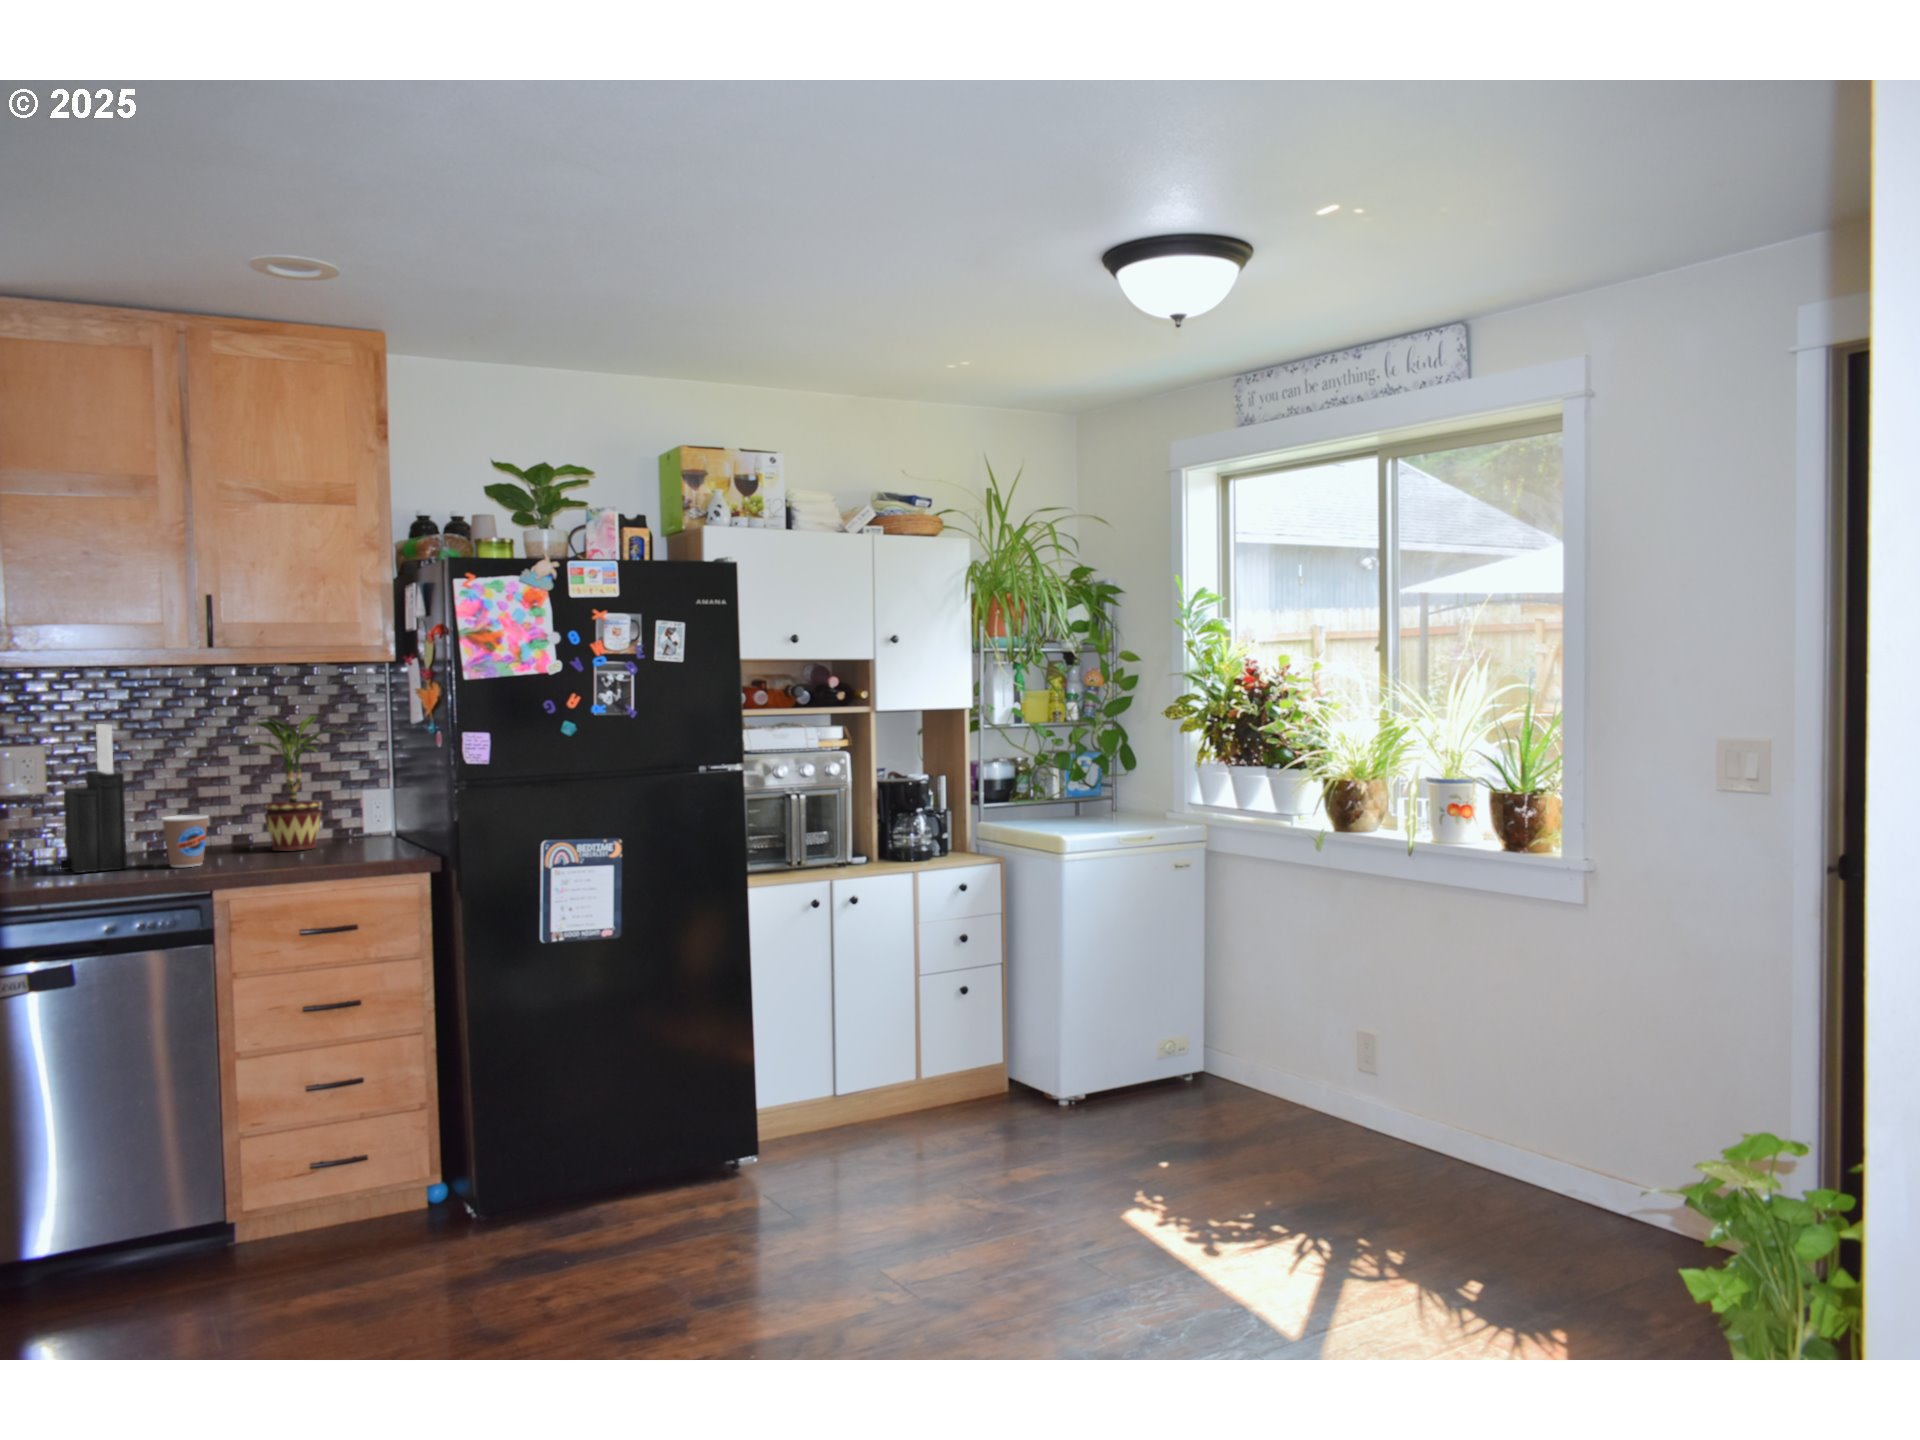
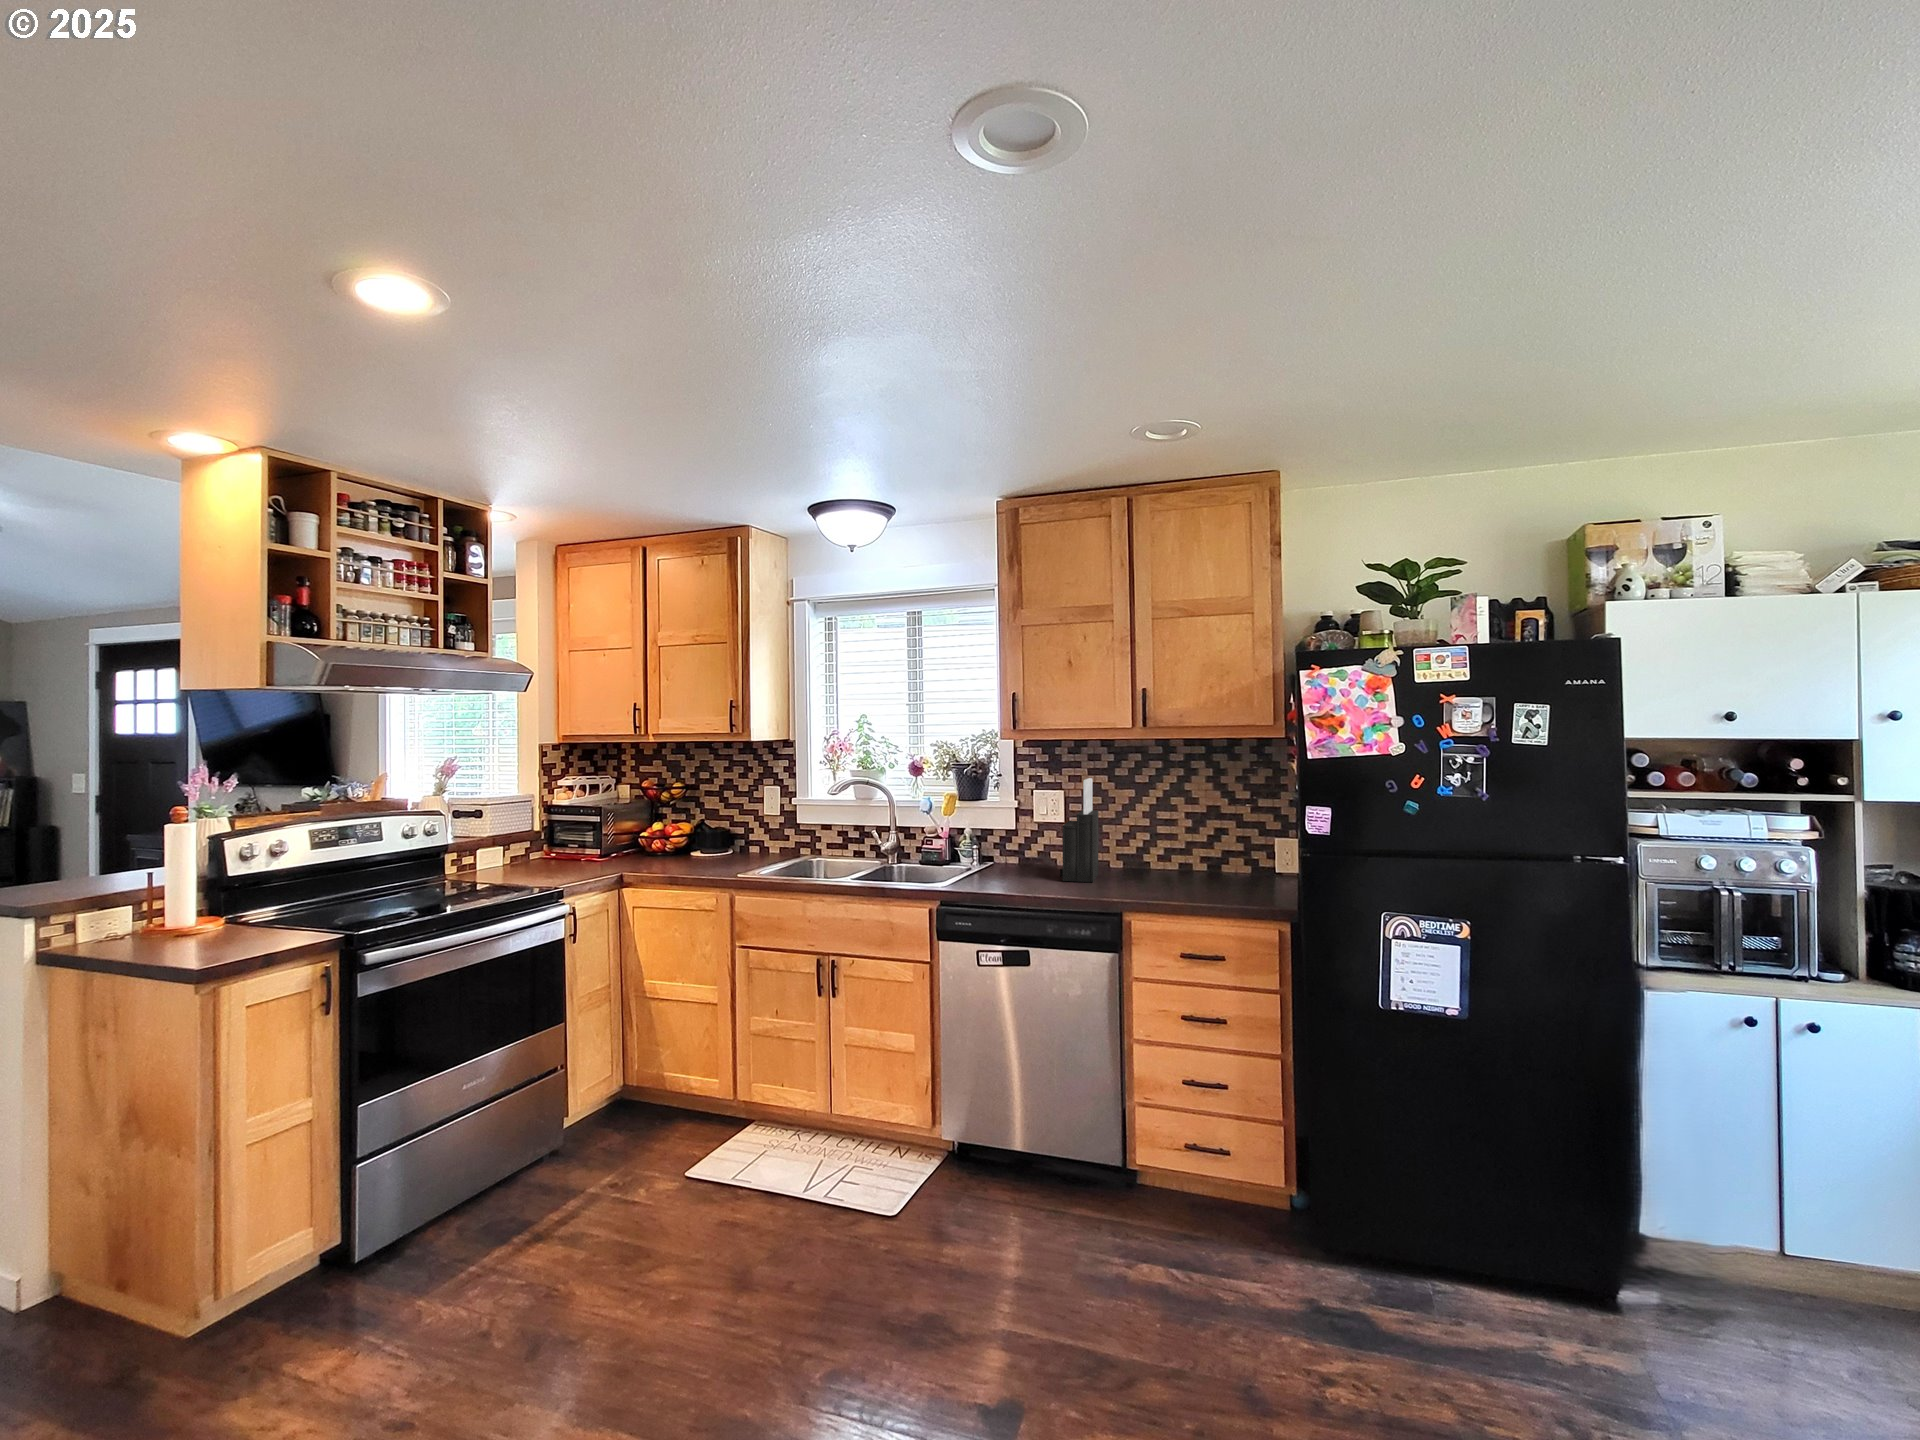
potted plant: present [242,715,345,851] -> none [1174,778,1249,884]
coffee cup: present [162,815,208,867] -> none [1111,848,1143,888]

